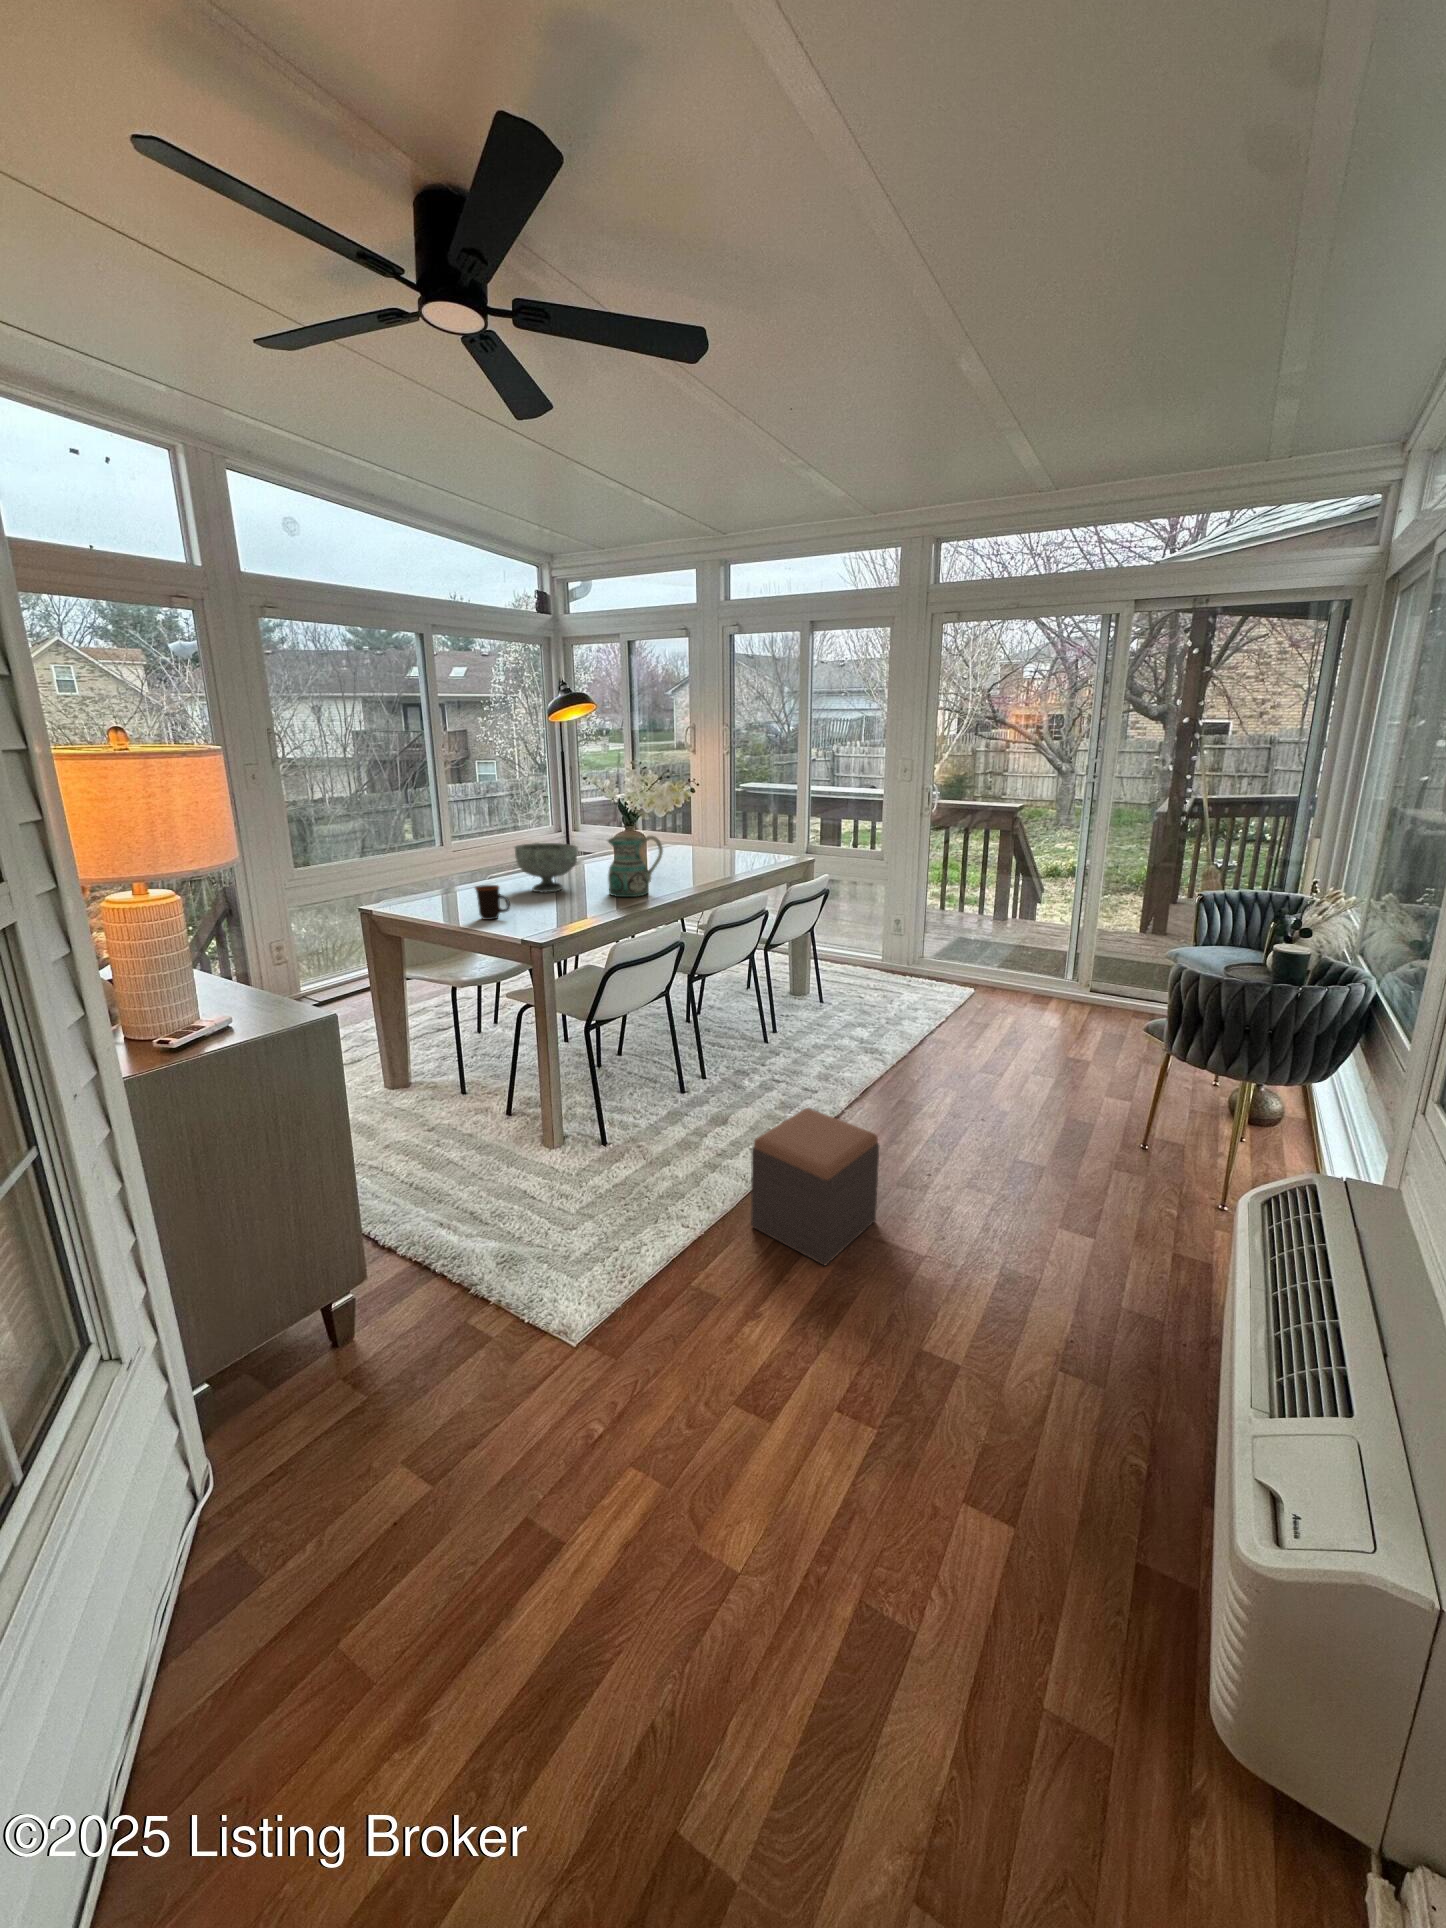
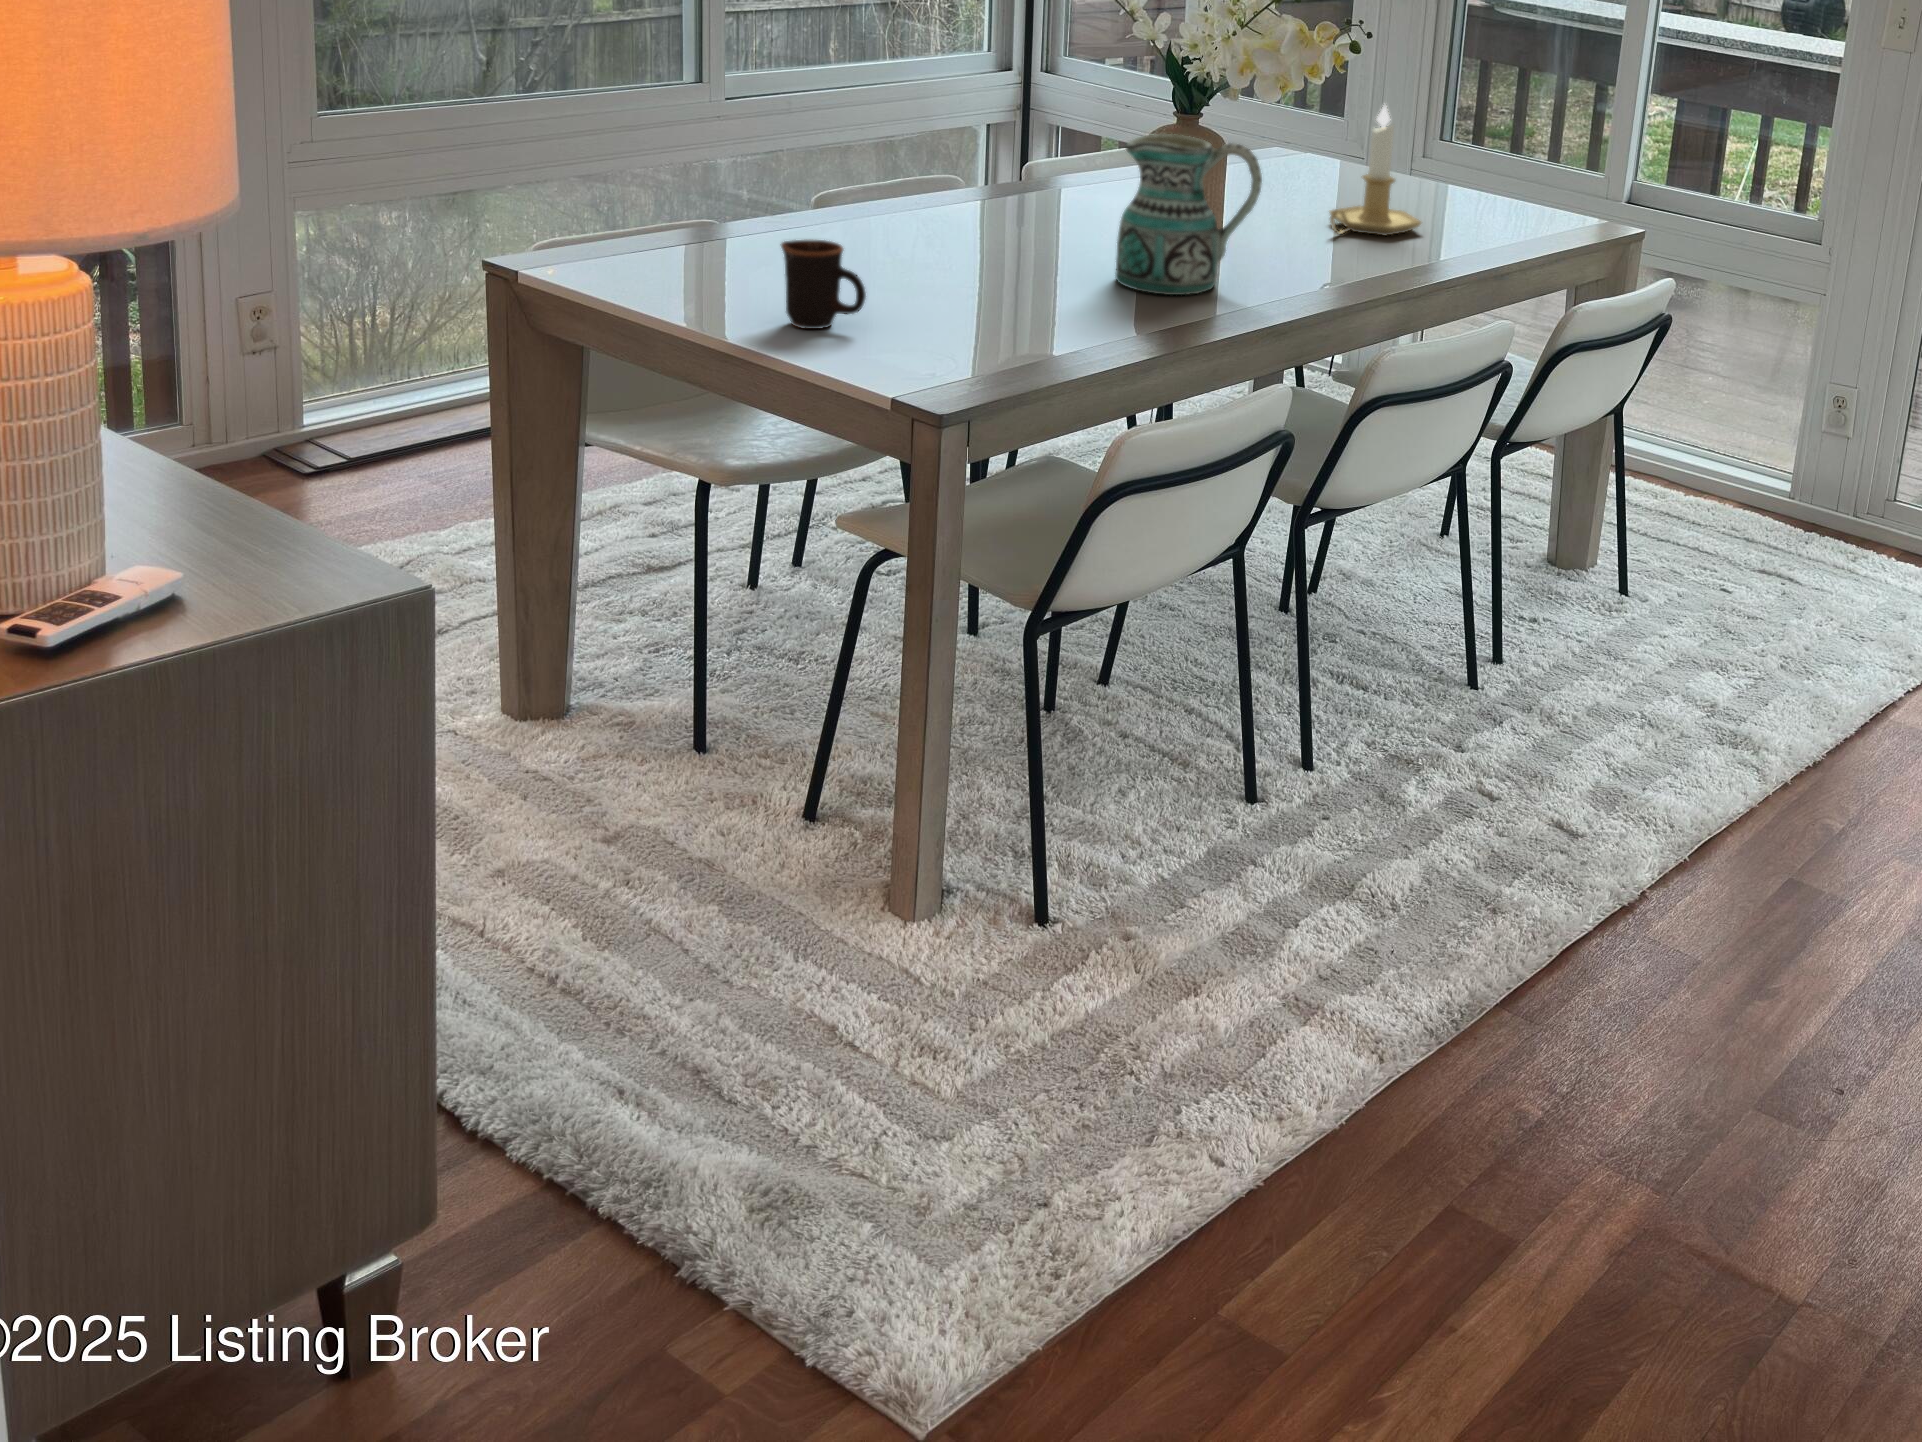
candlestick: none [690,820,727,873] -> present [1330,106,1421,235]
decorative bowl: present [515,843,578,892] -> none [888,128,1049,259]
footstool: present [751,1108,879,1265] -> none [1383,896,1720,1300]

